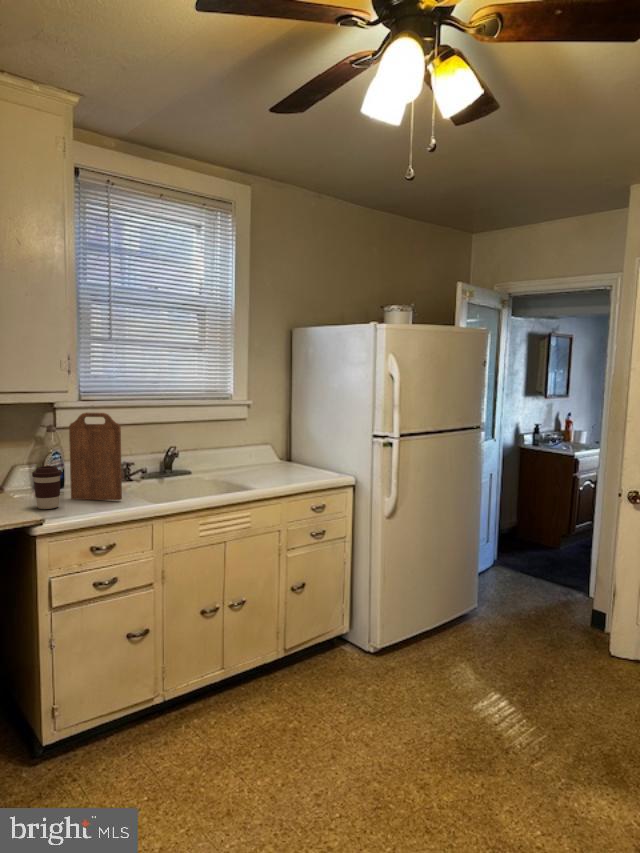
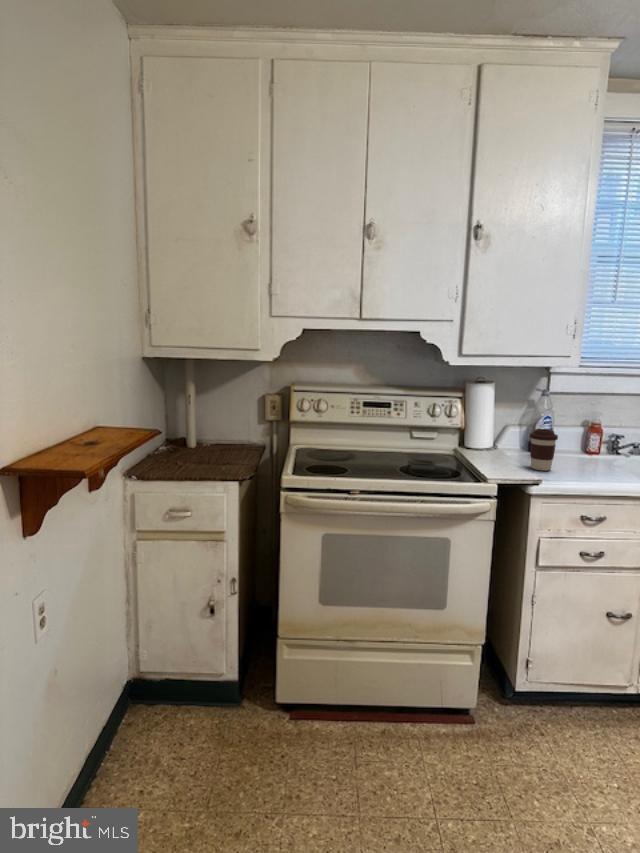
cutting board: present [69,413,122,500] -> none [560,379,624,473]

